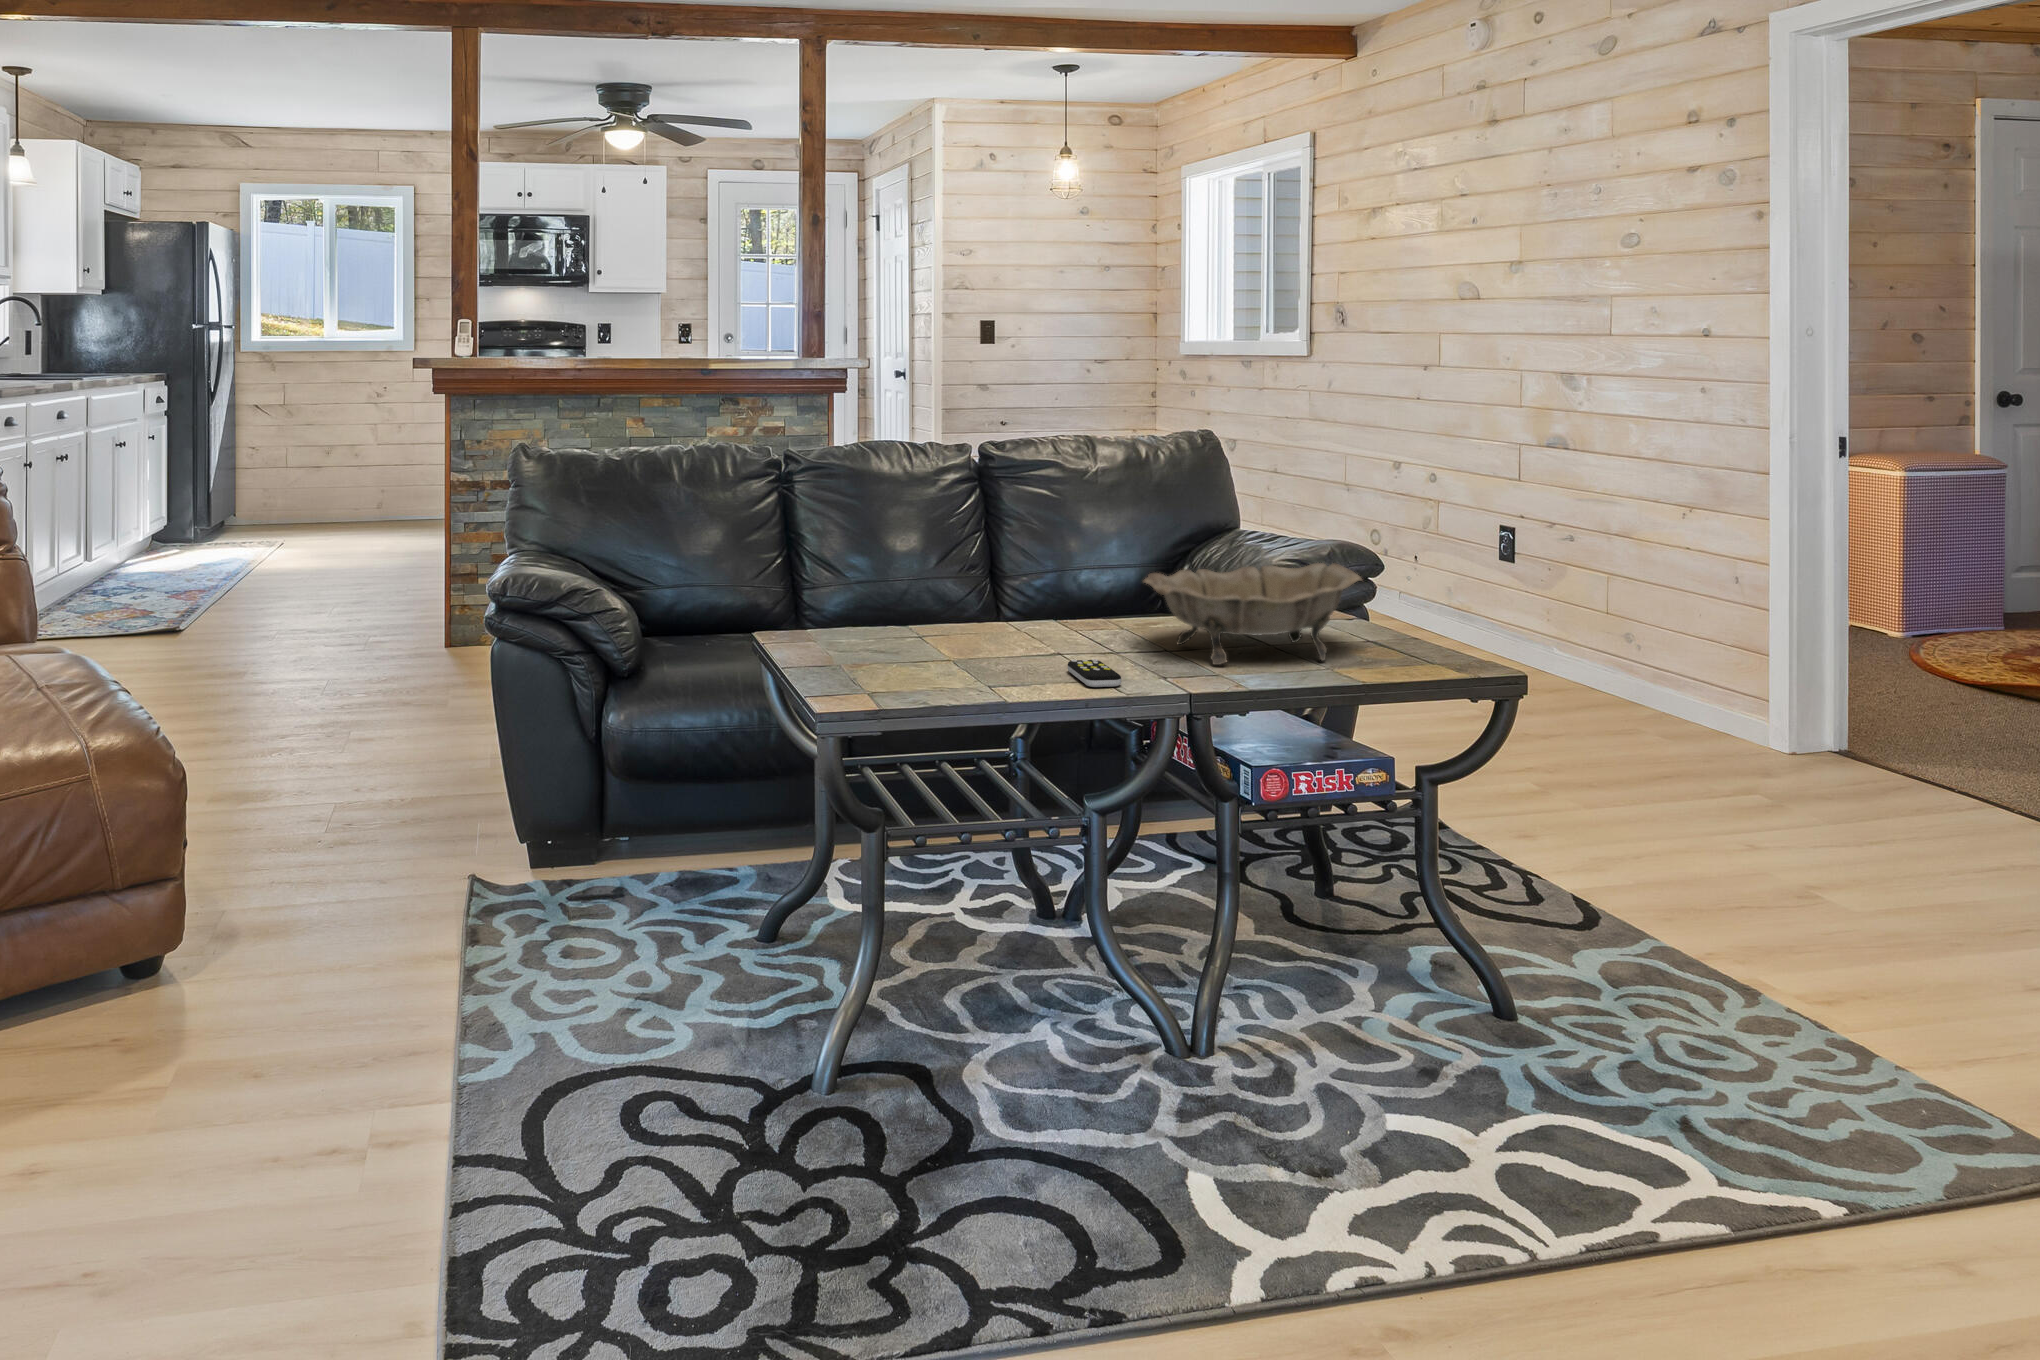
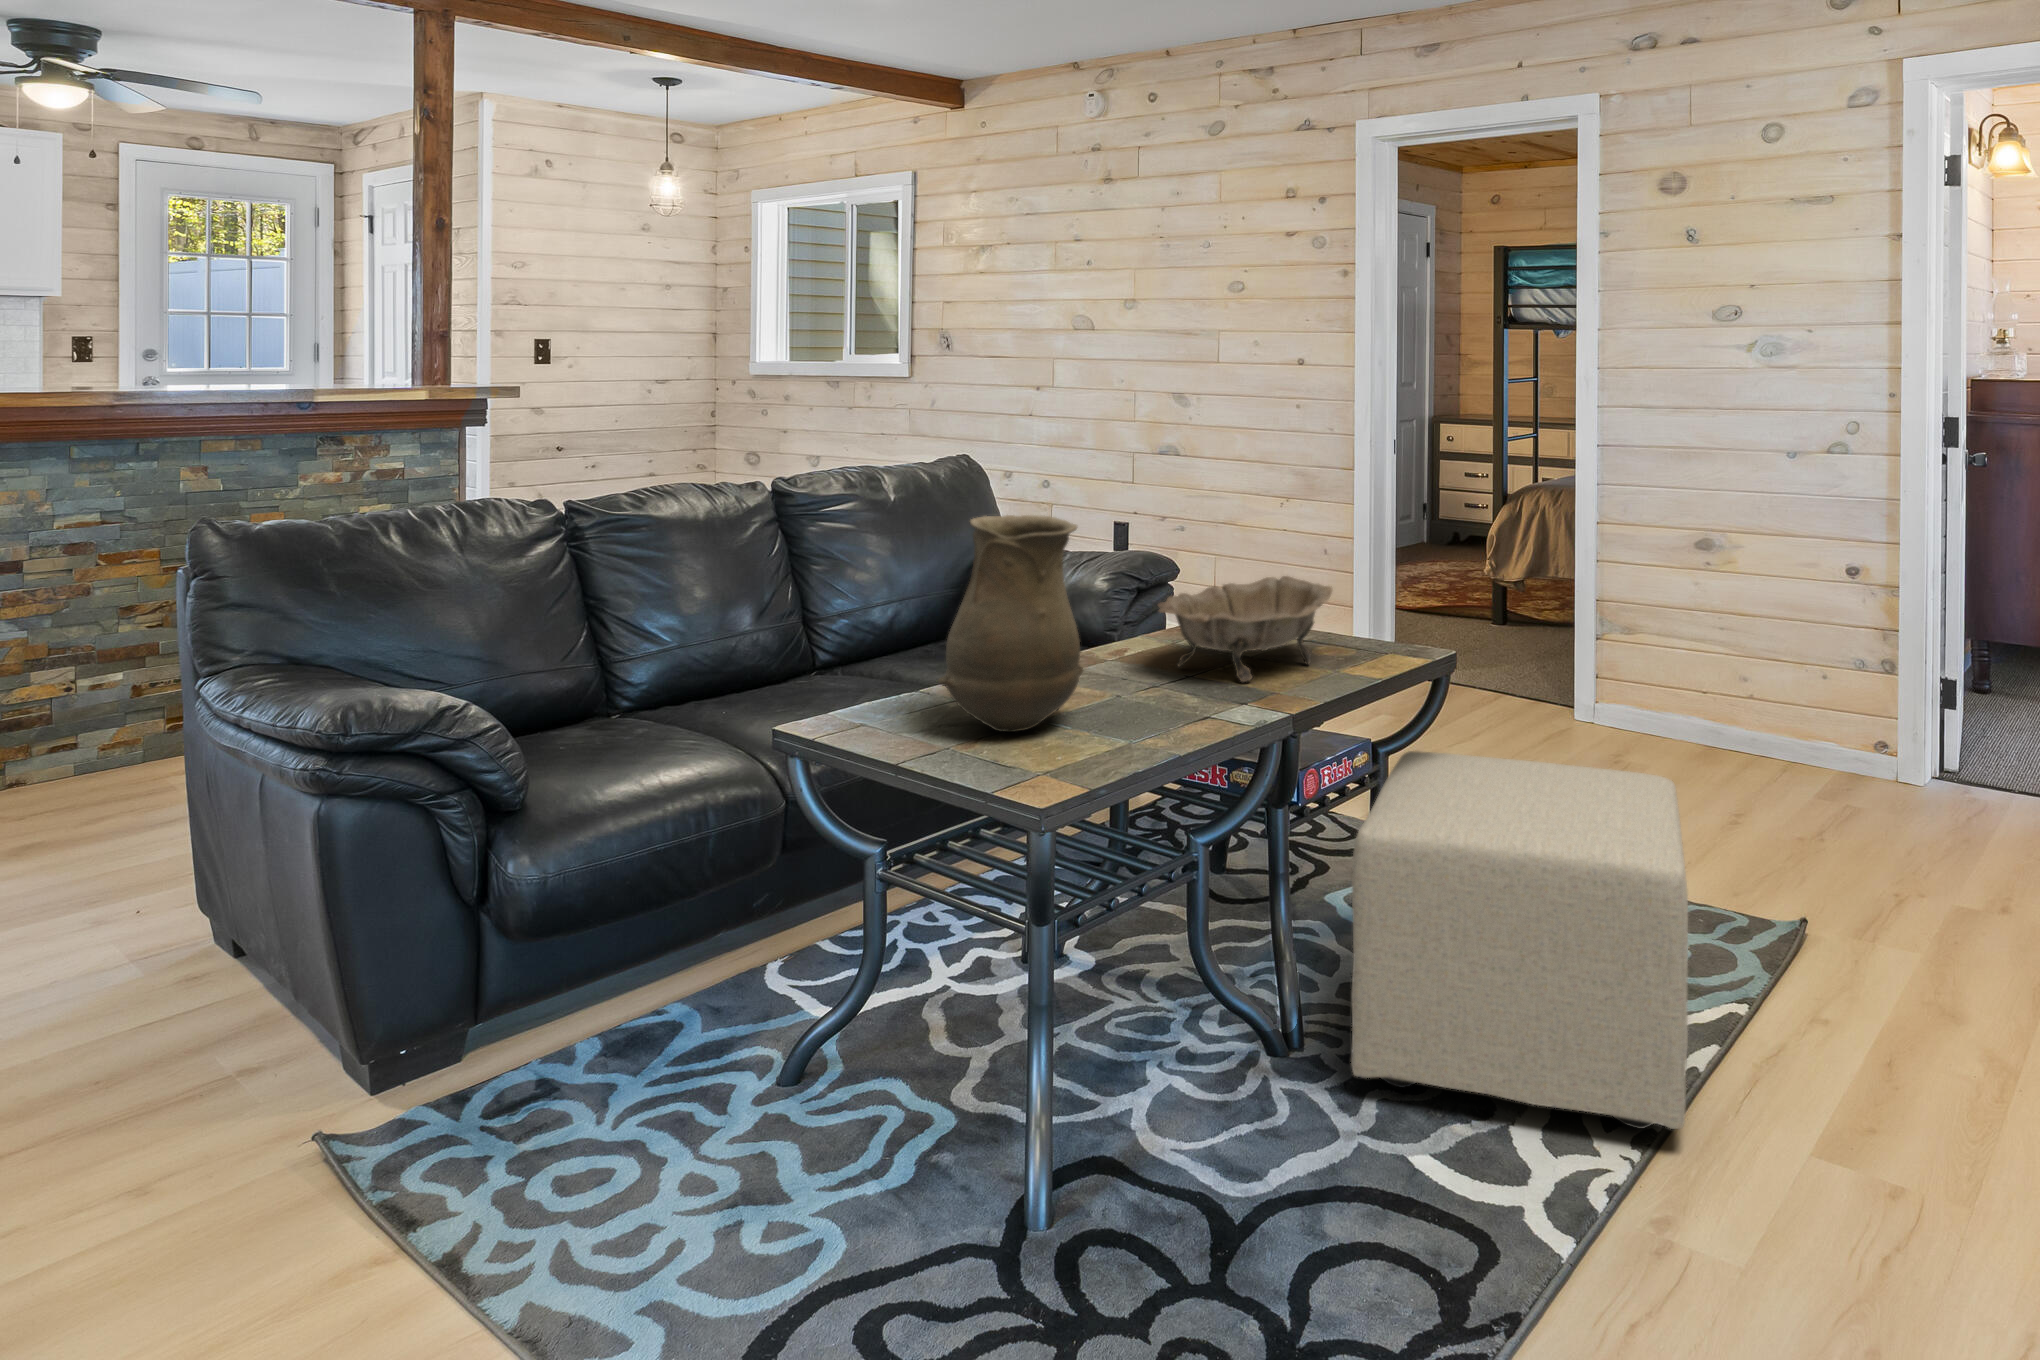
vase: none [863,466,1010,668] -> present [938,515,1083,732]
remote control: present [1068,659,1121,687] -> none [1142,694,1212,722]
ottoman: none [1207,777,1739,1267] -> present [1351,751,1688,1129]

